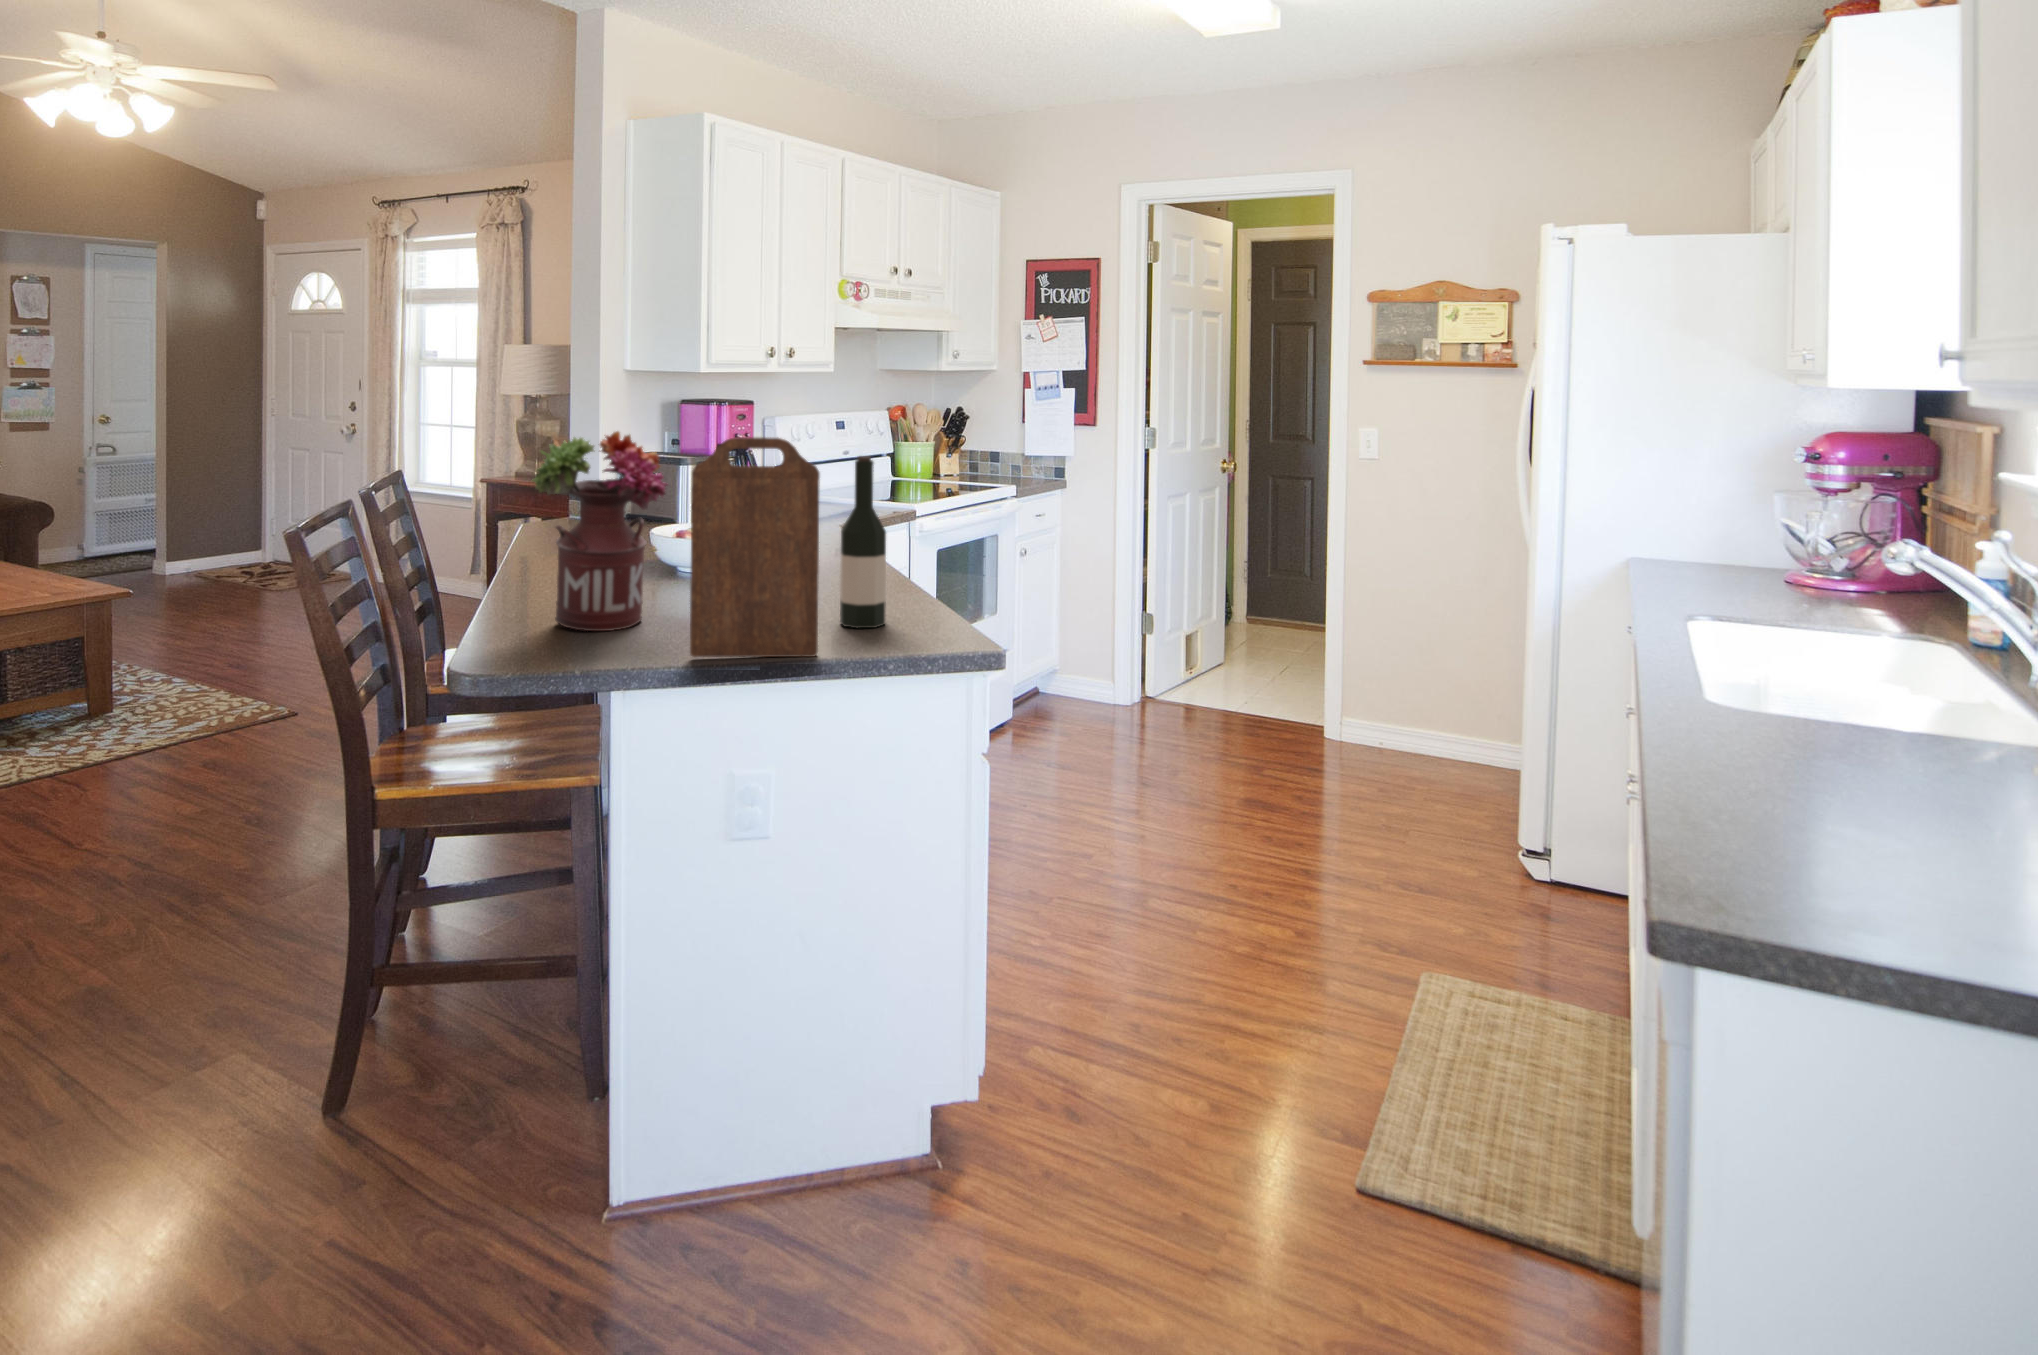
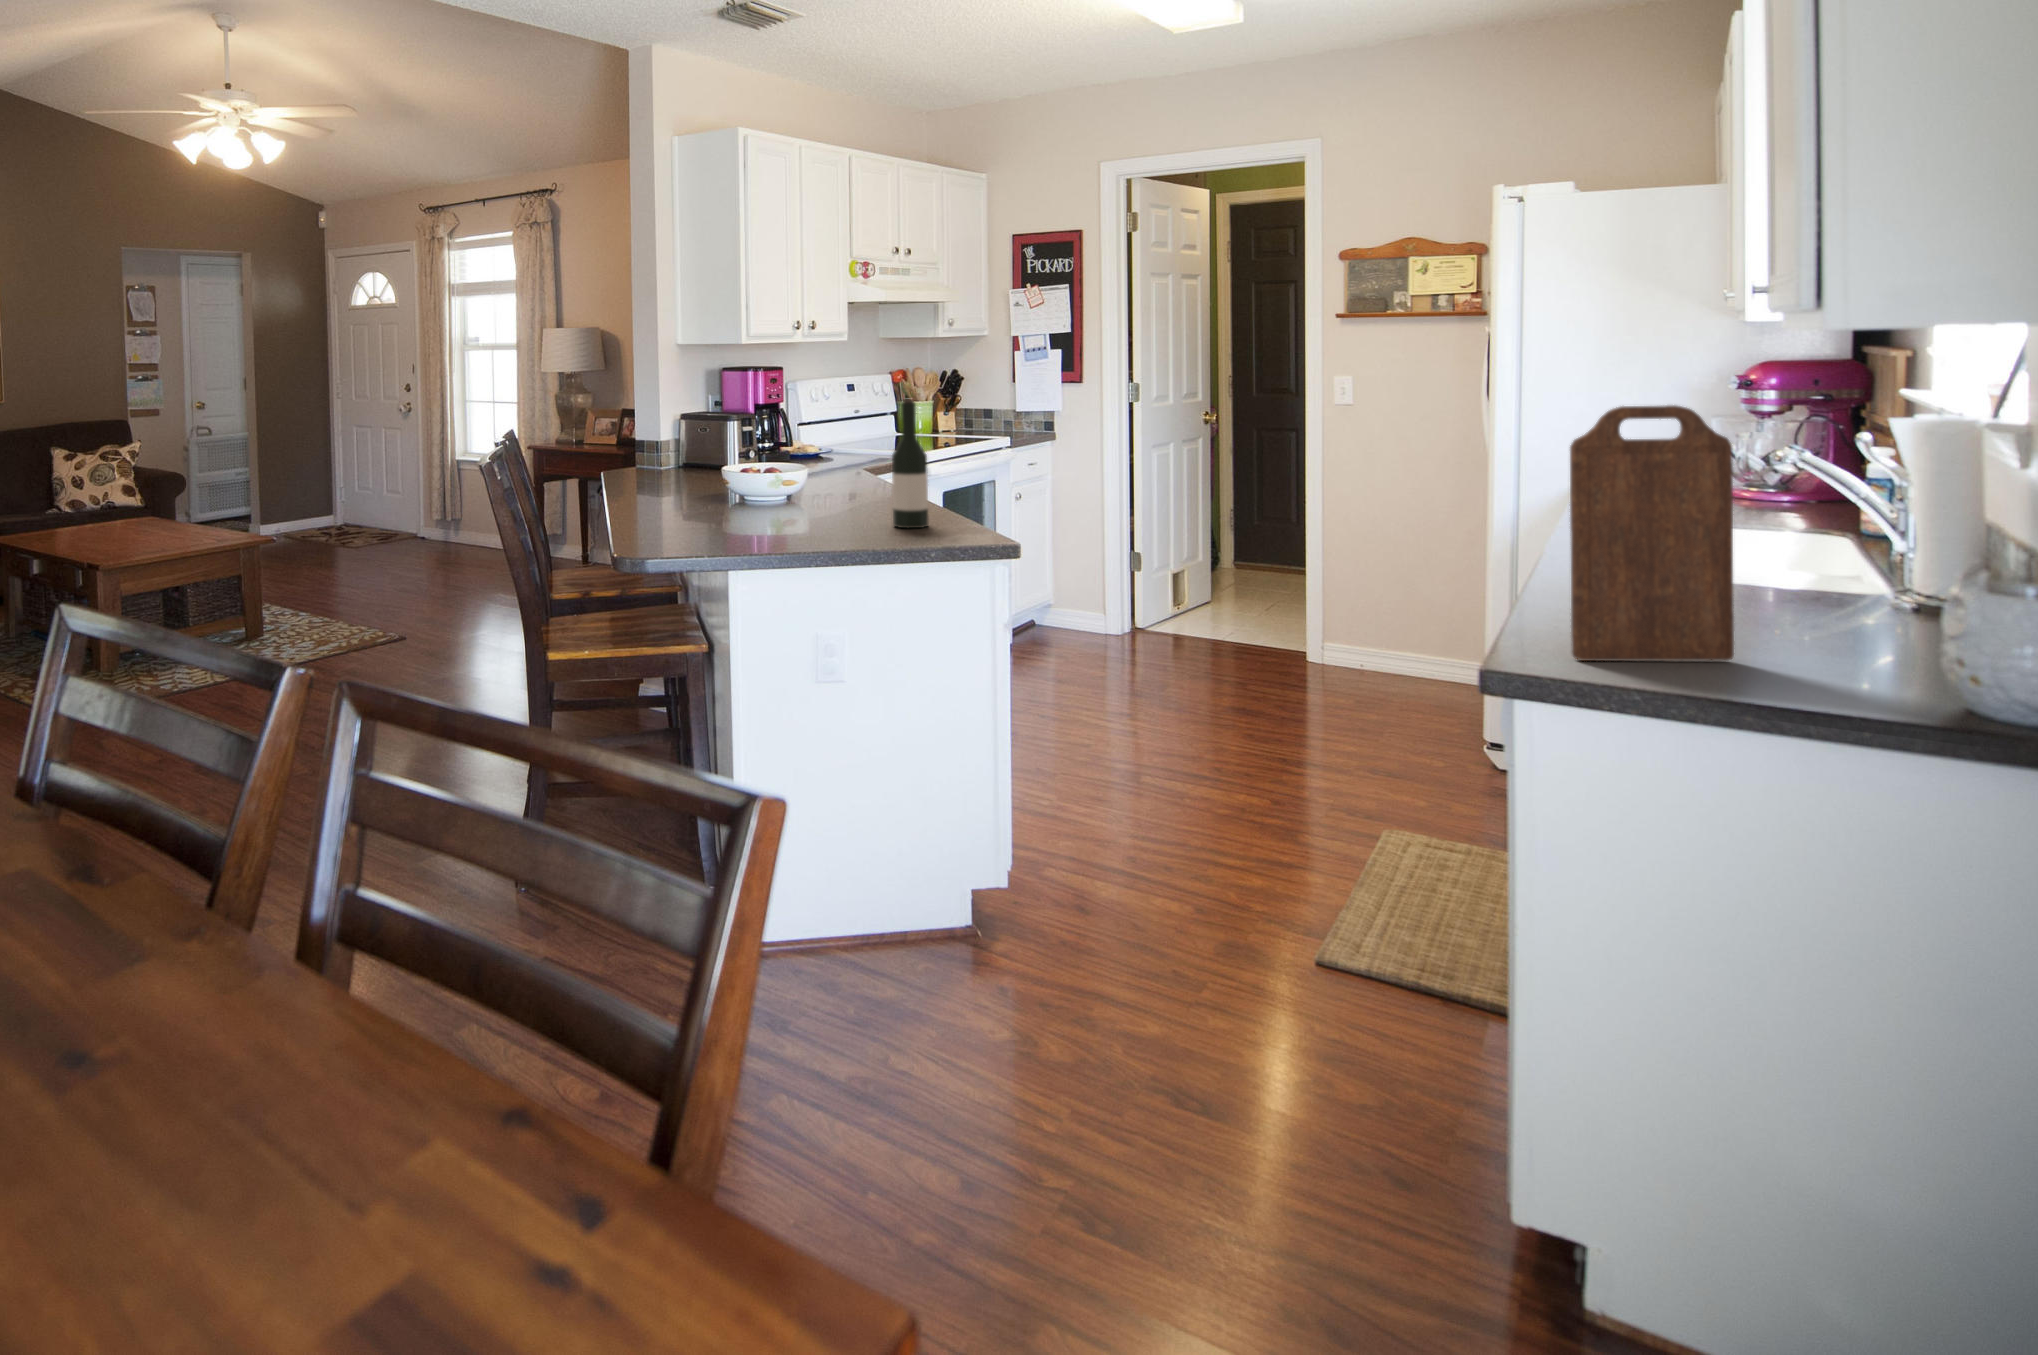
flower arrangement: present [533,431,668,631] -> none [660,386,761,533]
cutting board: present [690,437,820,657] -> present [1570,405,1734,661]

